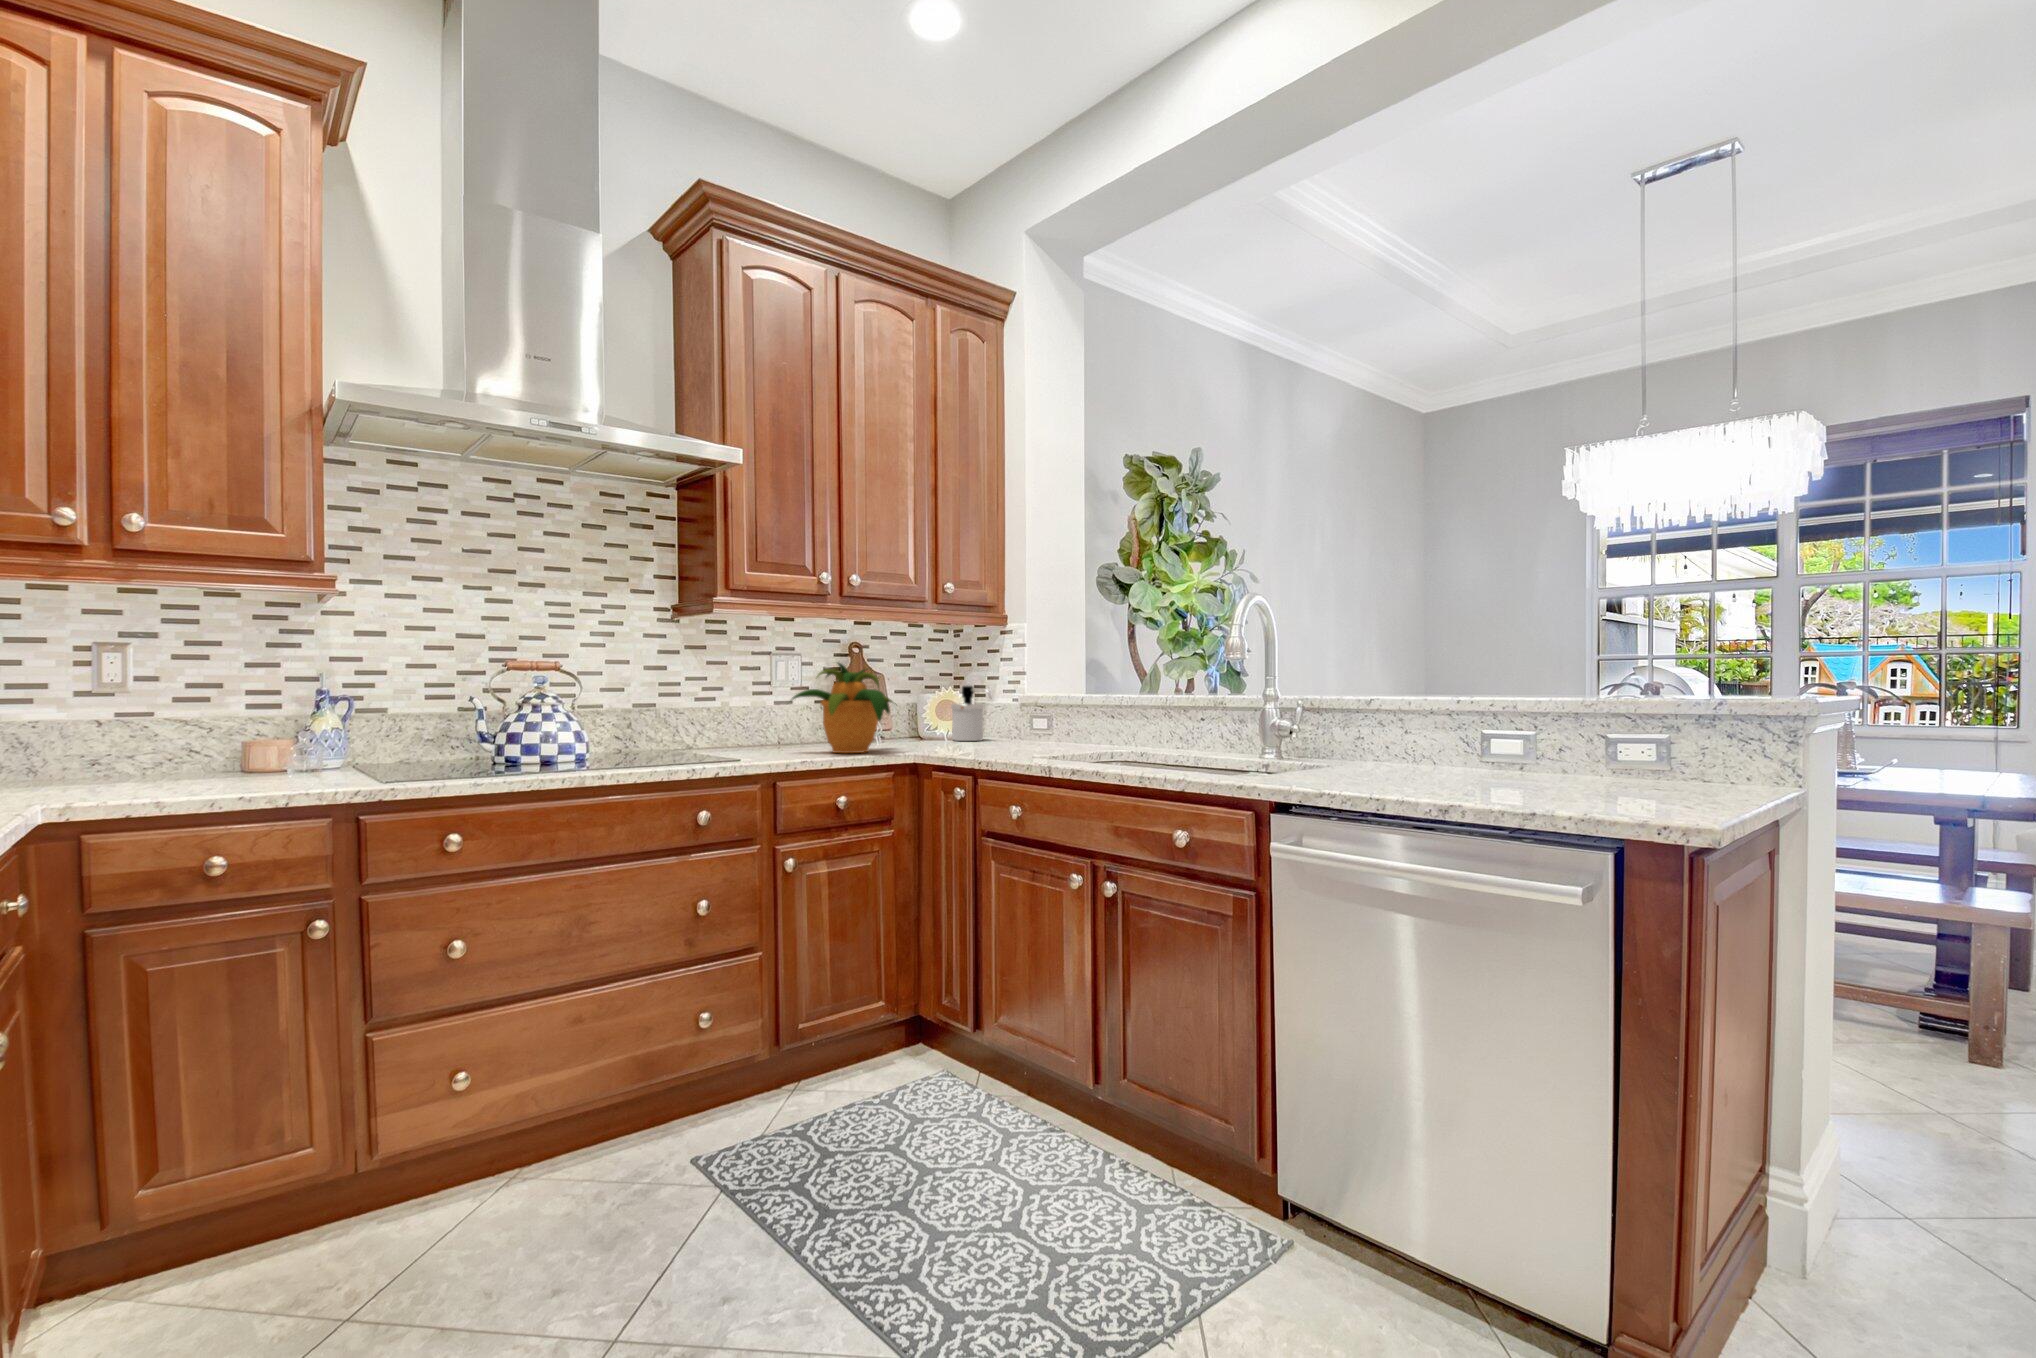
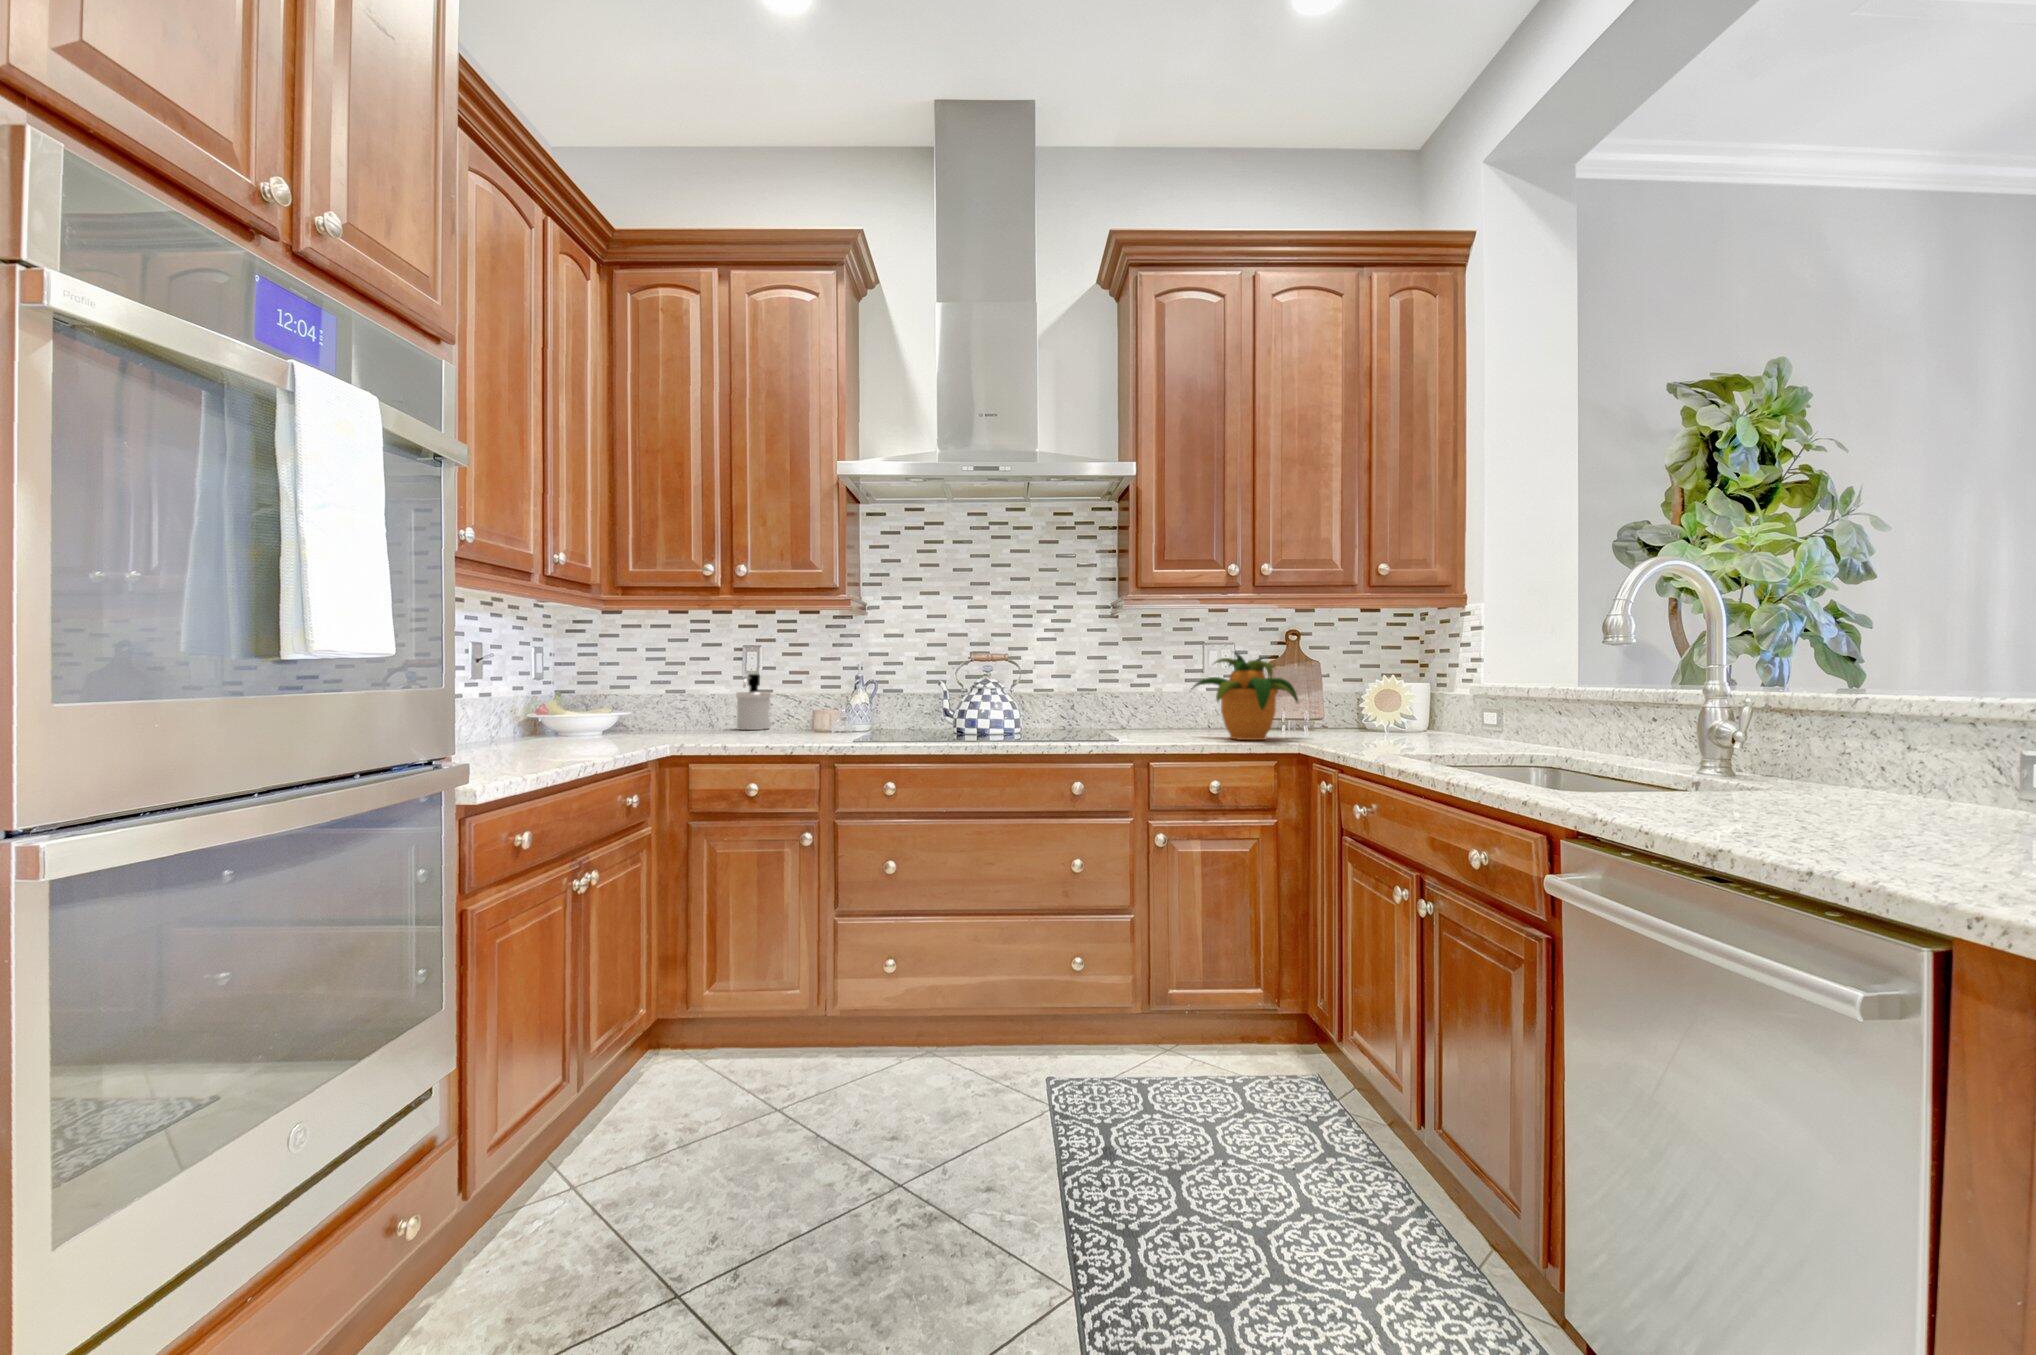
soap dispenser: present [951,686,991,741] -> present [736,674,771,730]

